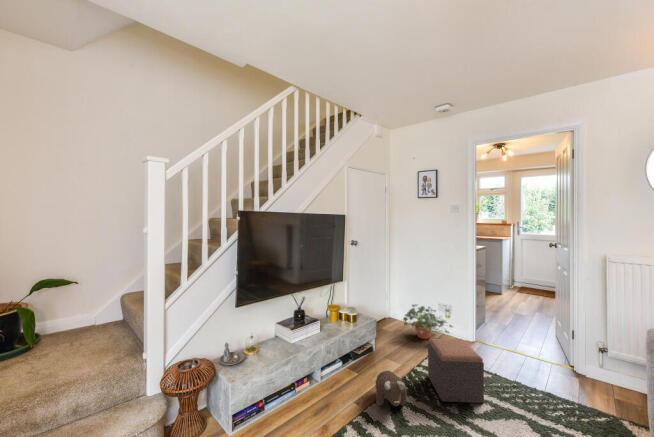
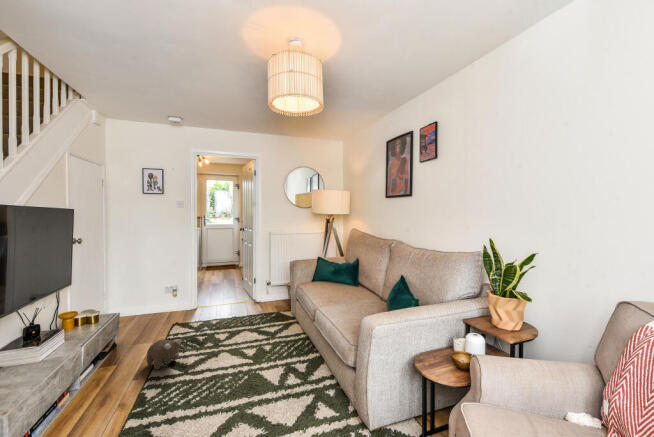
potted plant: present [403,305,452,339] -> none [134,292,183,322]
footstool: present [428,339,484,403] -> none [180,300,224,345]

